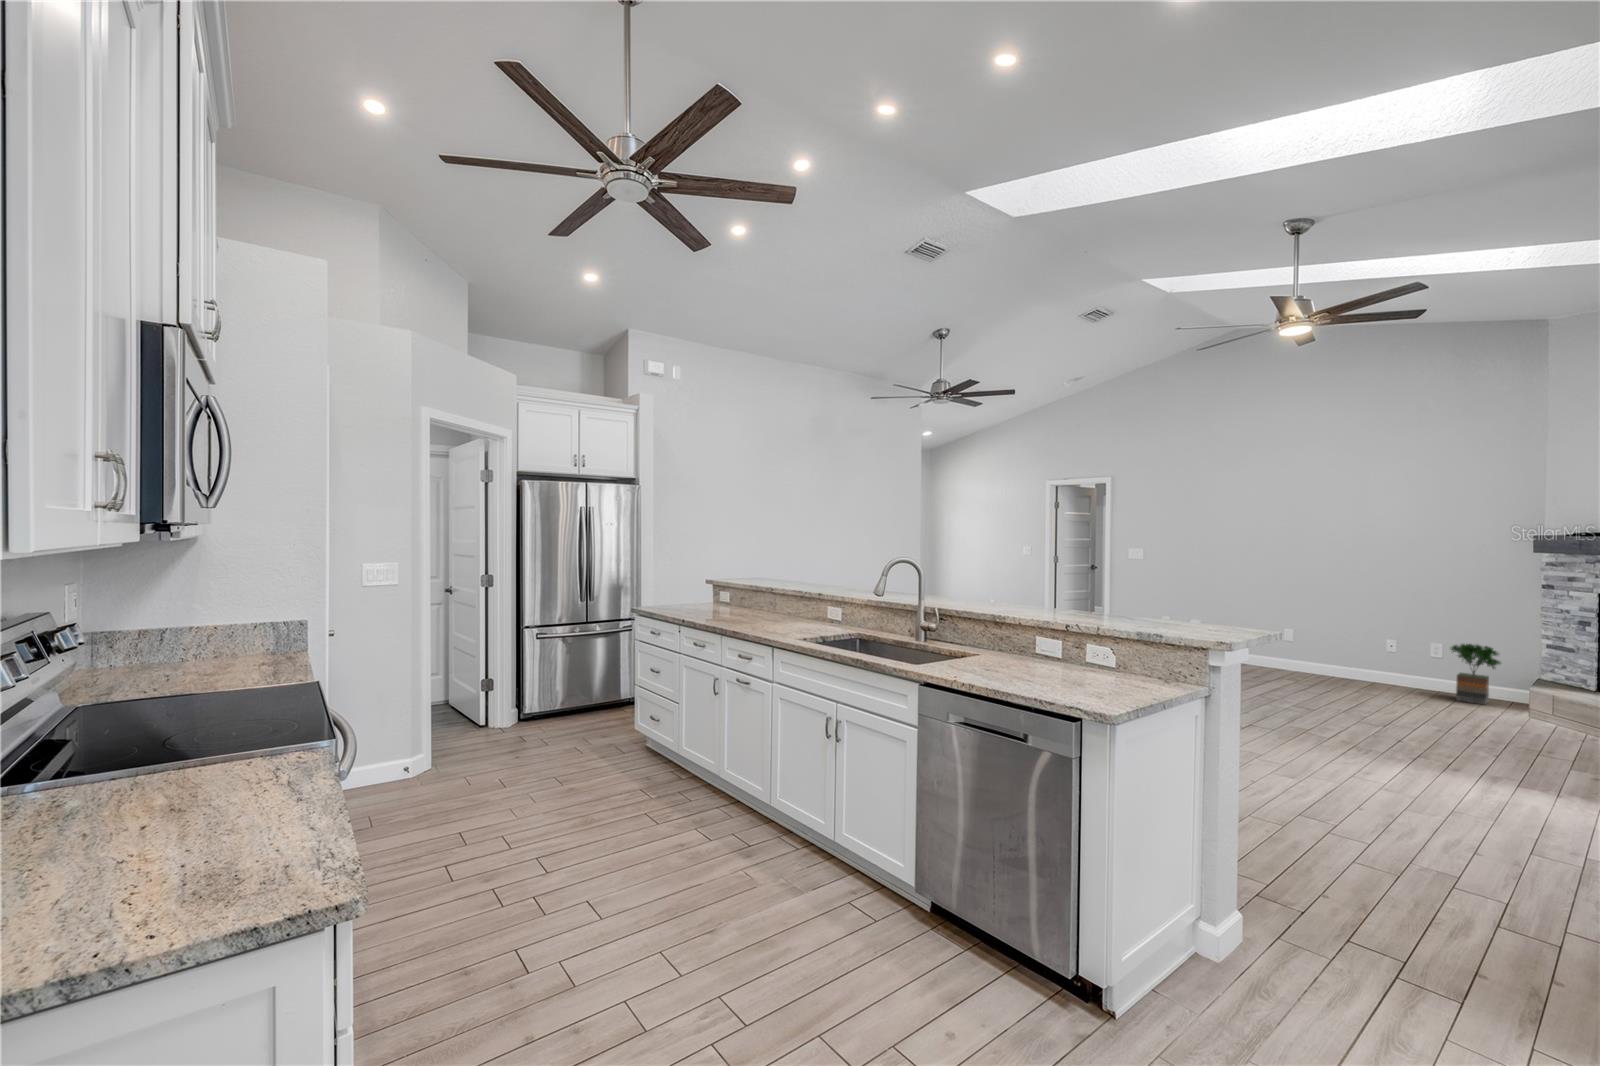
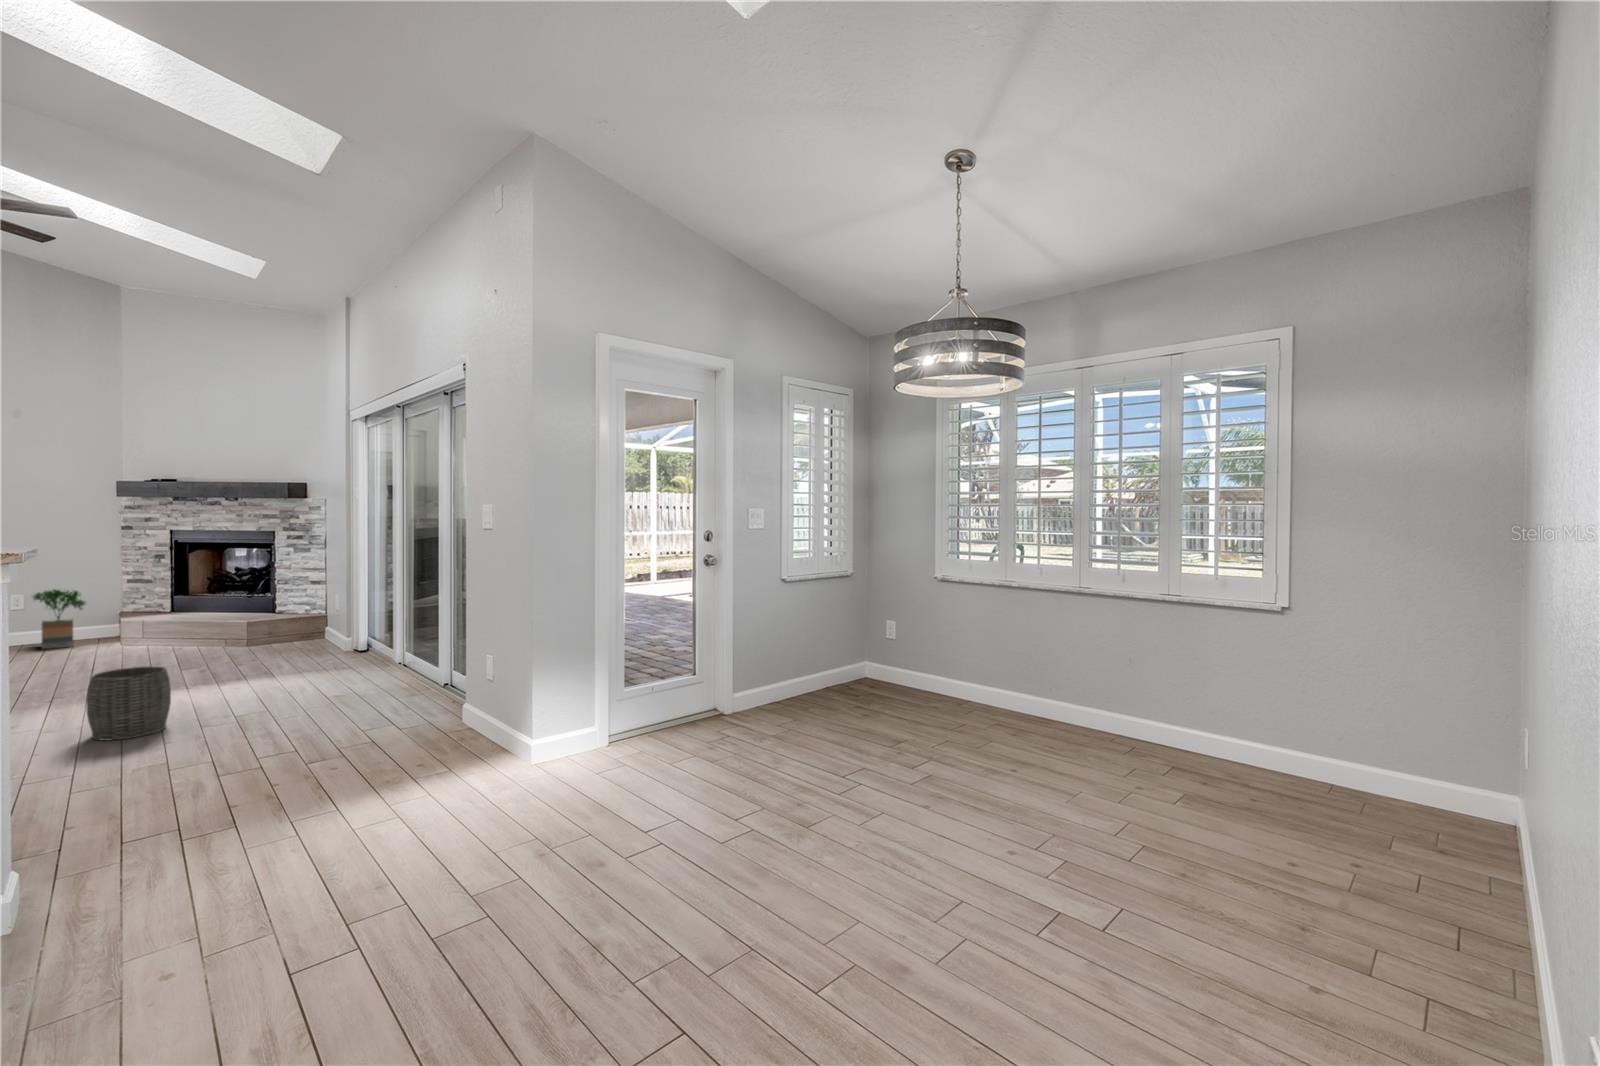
woven basket: none [1415,749,1504,835] -> present [86,666,171,741]

